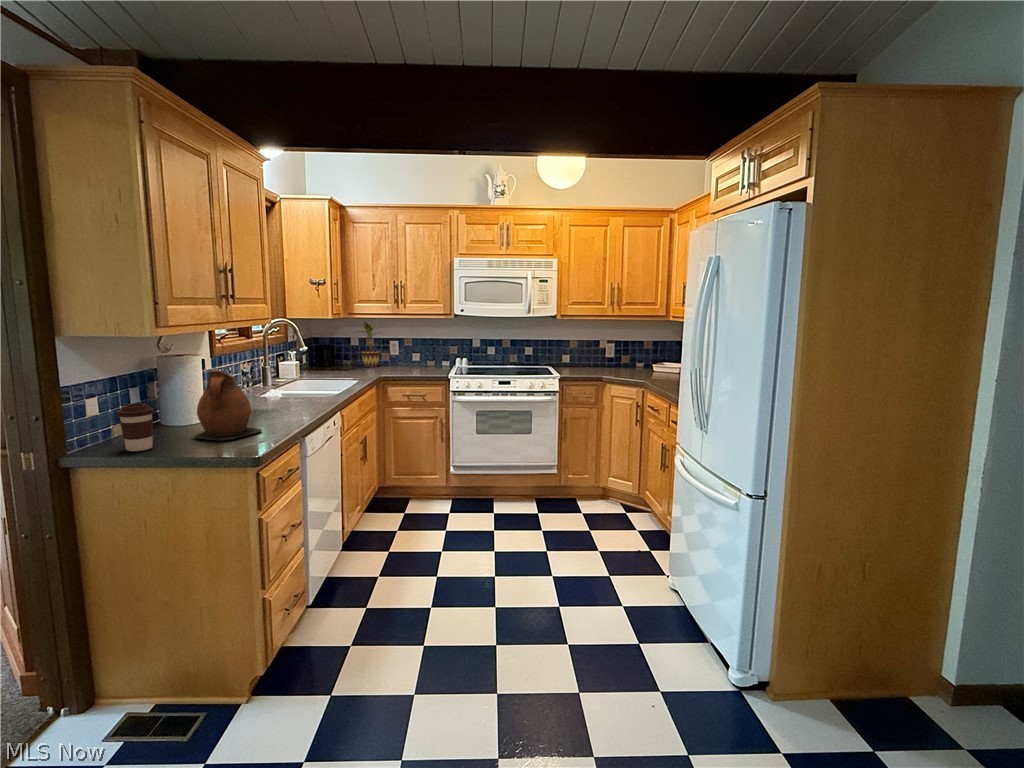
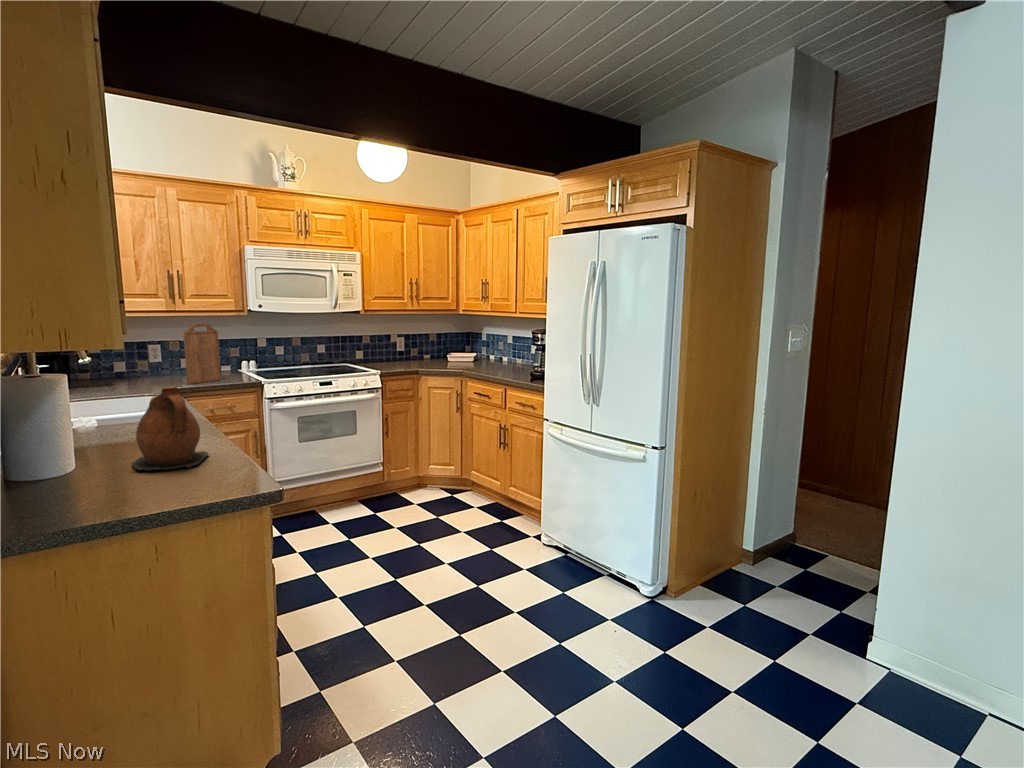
potted plant: present [359,322,380,367] -> none [95,321,144,380]
cutting board: none [396,324,426,374] -> present [183,323,221,384]
coffee cup: present [117,403,154,451] -> none [71,434,117,495]

